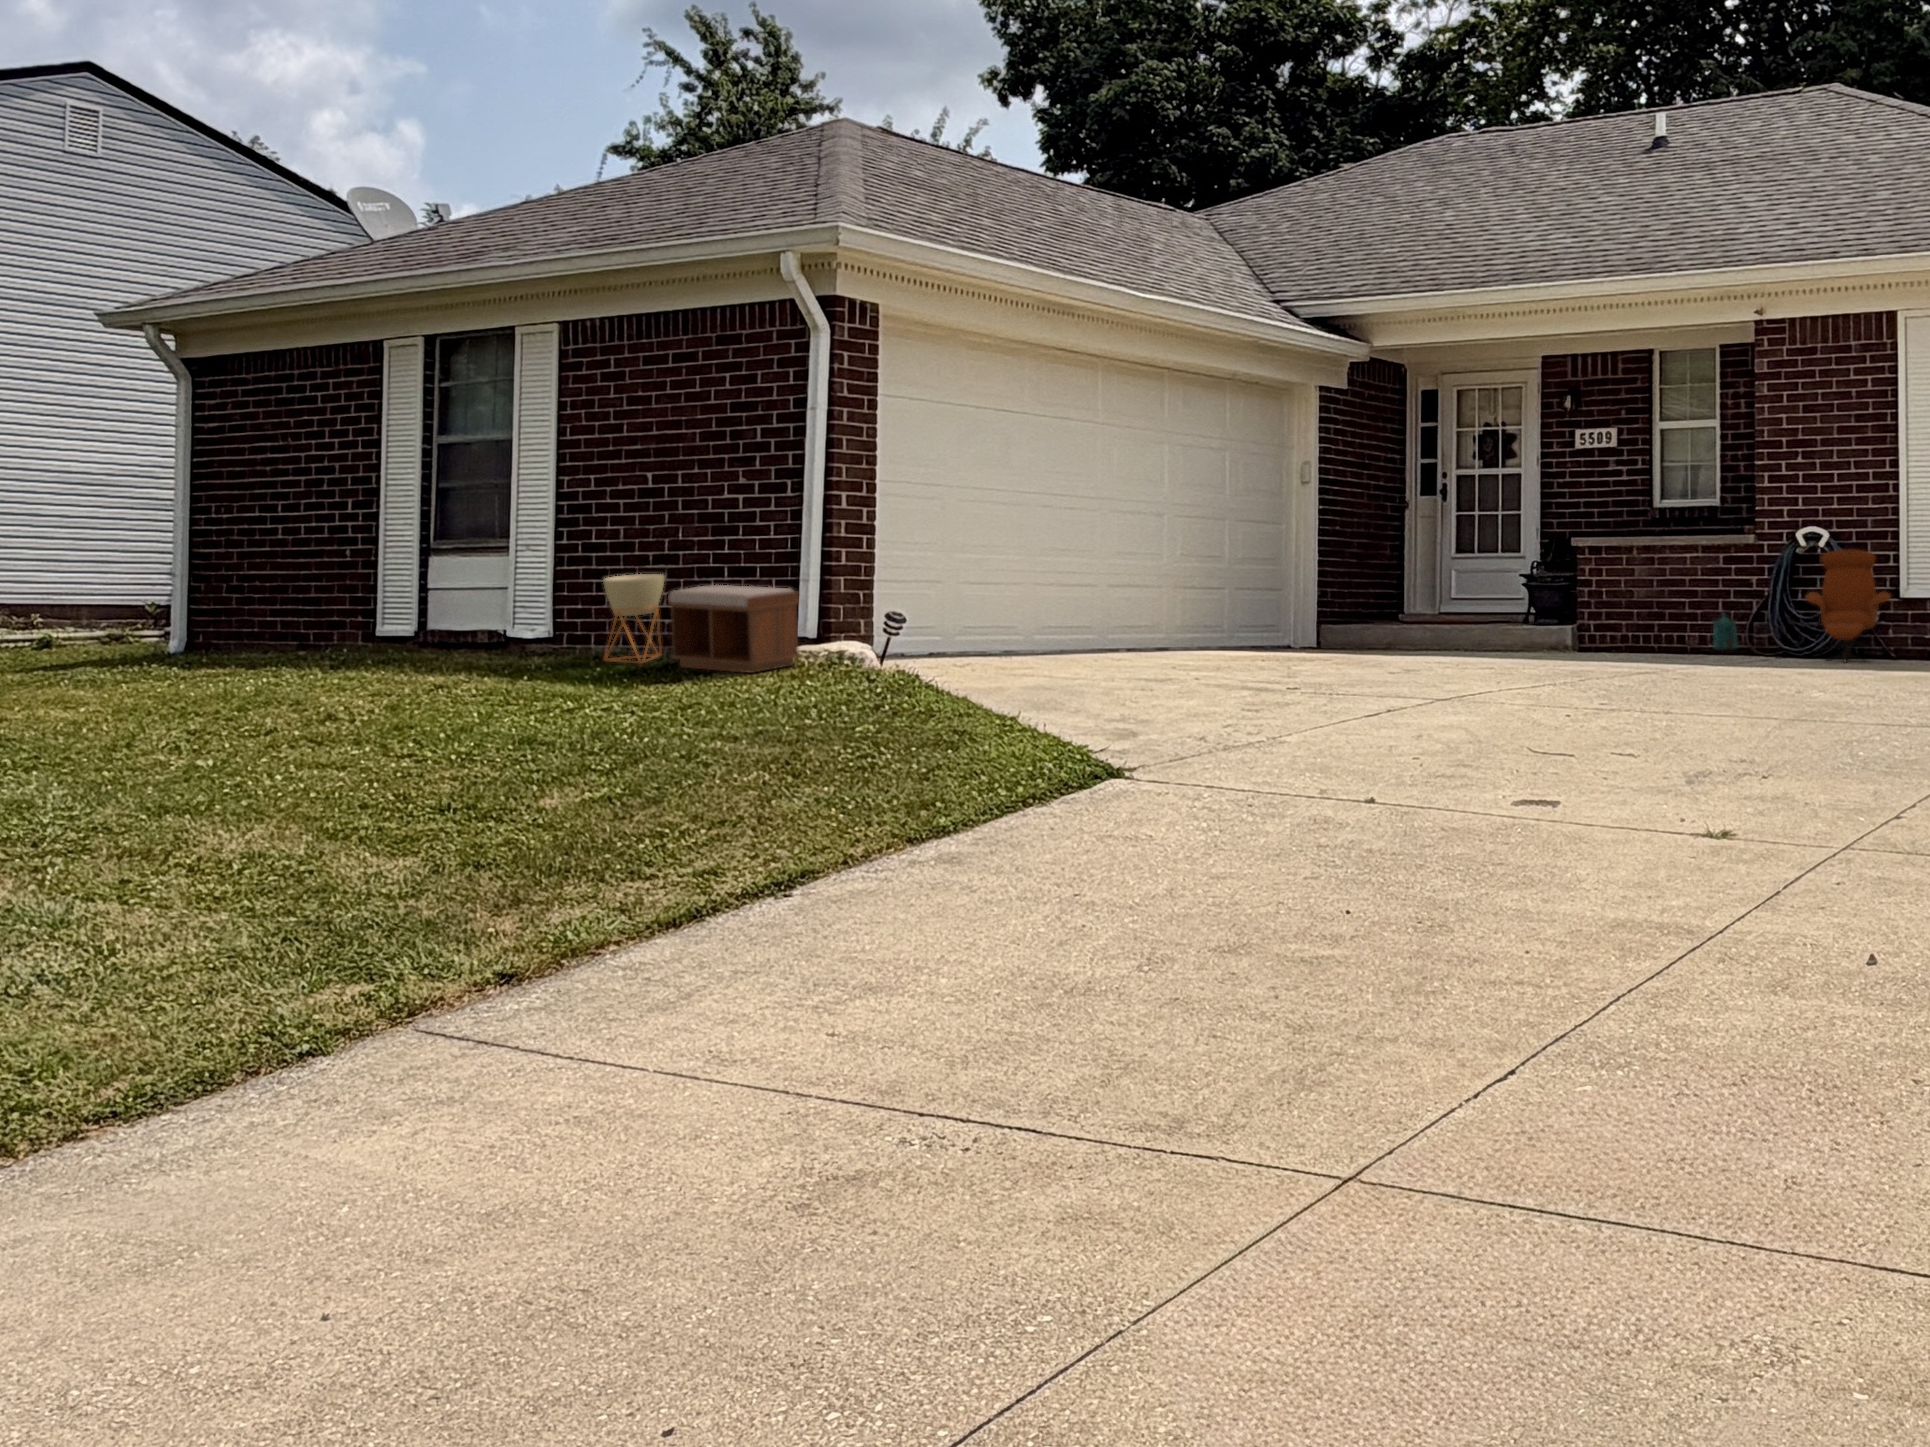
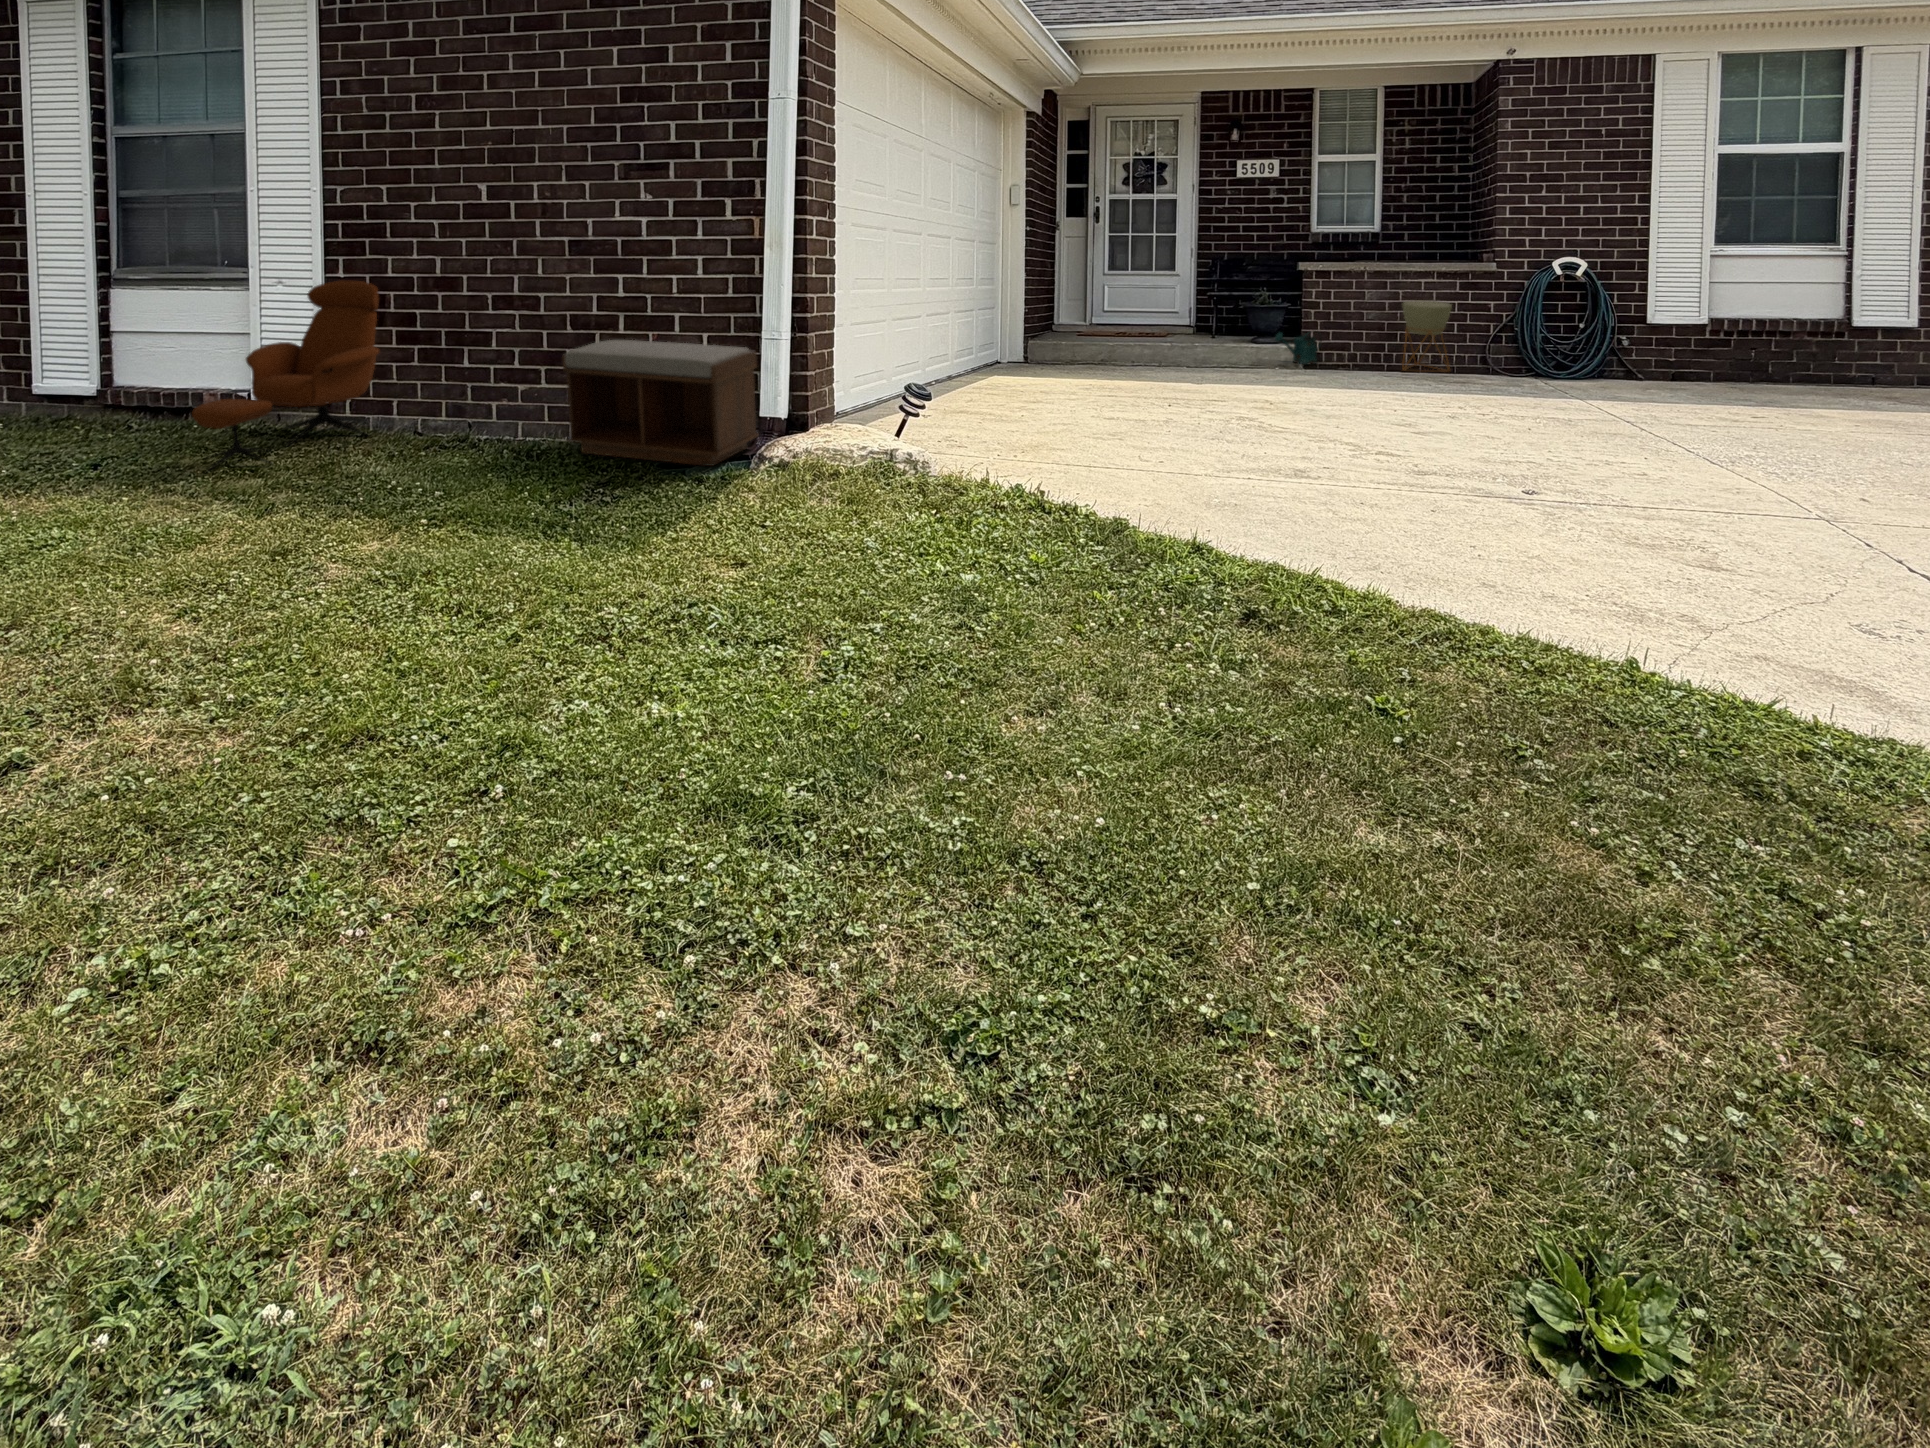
lounge chair: present [1806,549,1891,662] -> present [192,281,379,473]
planter: present [603,574,664,663] -> present [1402,300,1452,372]
watering can: present [1713,613,1738,650] -> present [1275,332,1322,364]

